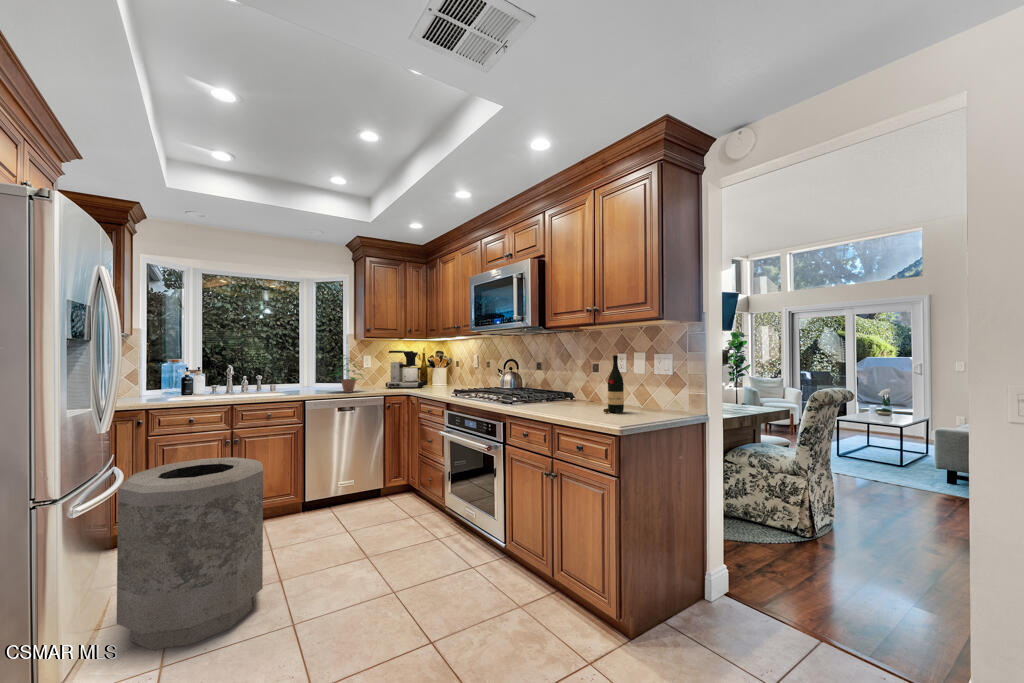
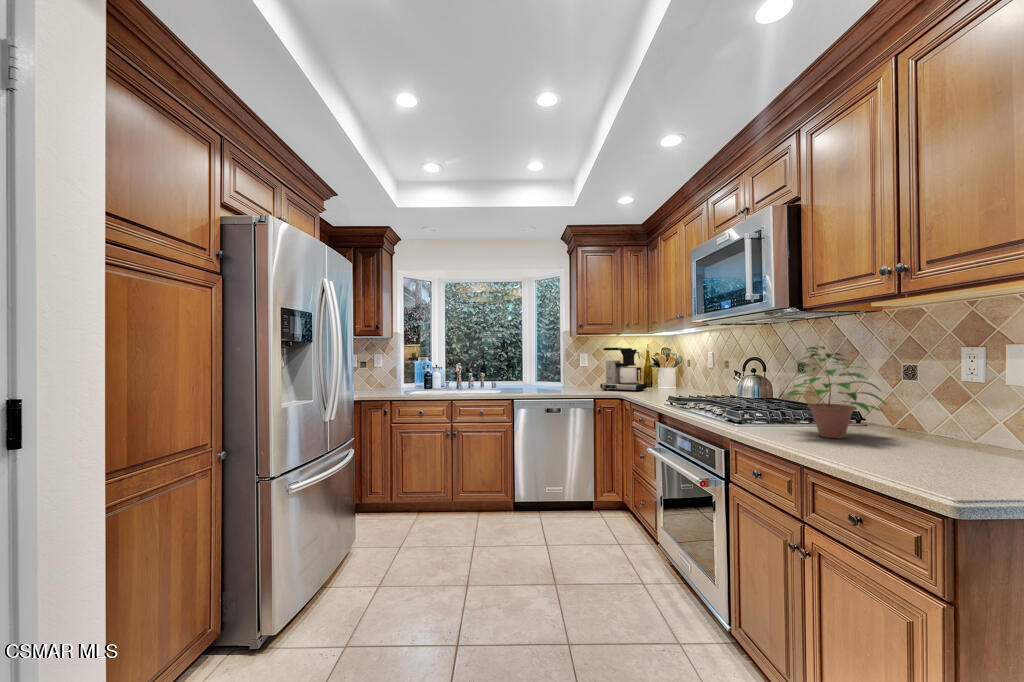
potted plant: present [331,355,363,393] -> present [787,346,886,438]
wine bottle: present [603,355,624,414] -> none [919,351,972,466]
trash can: present [117,457,263,649] -> none [319,452,442,641]

